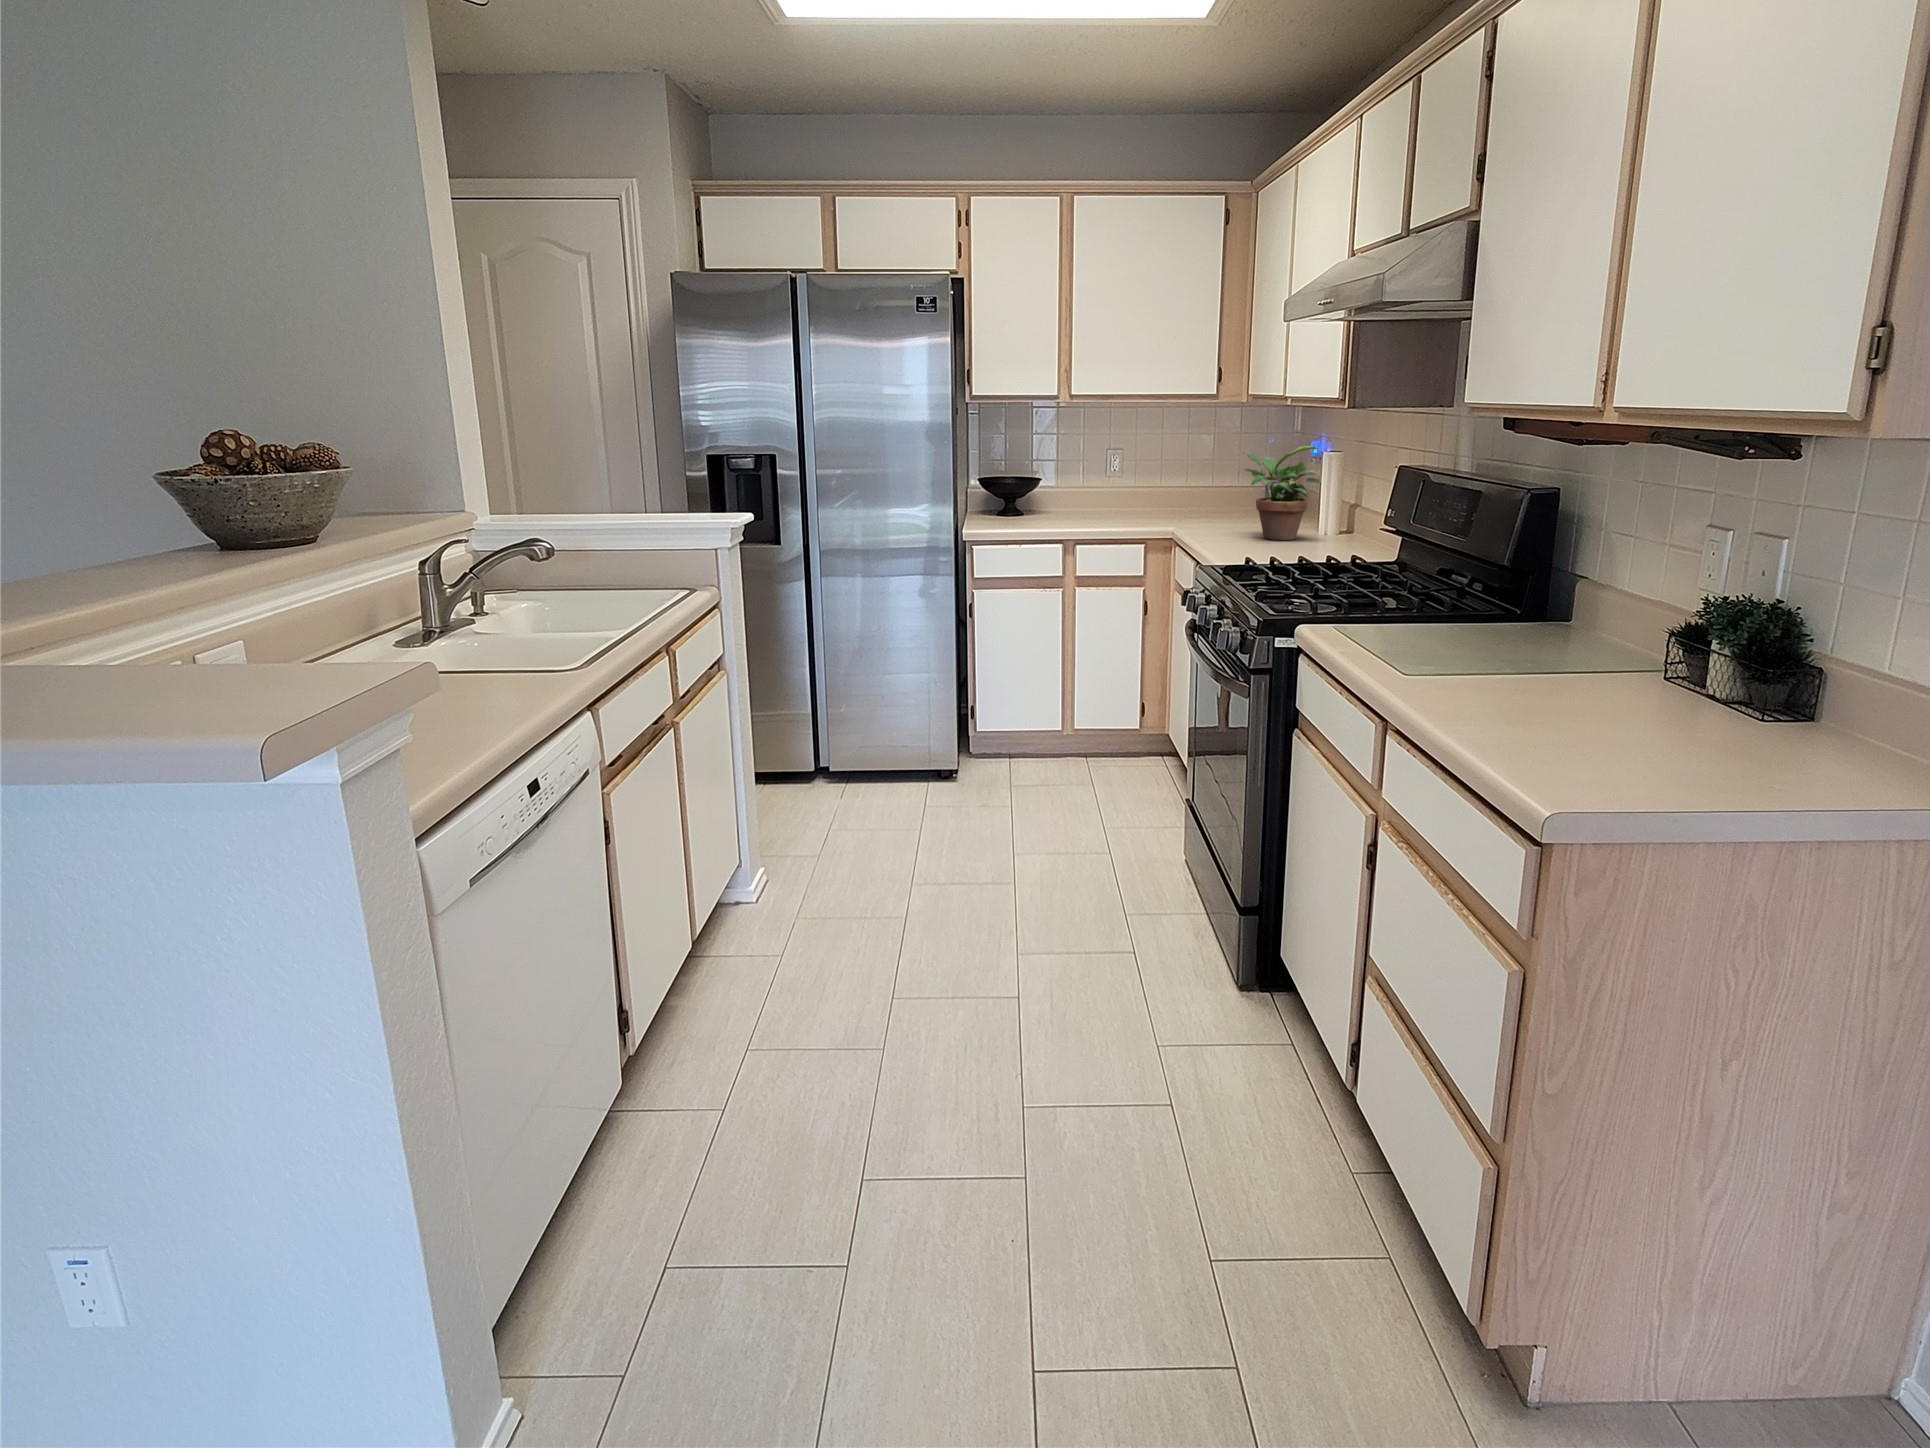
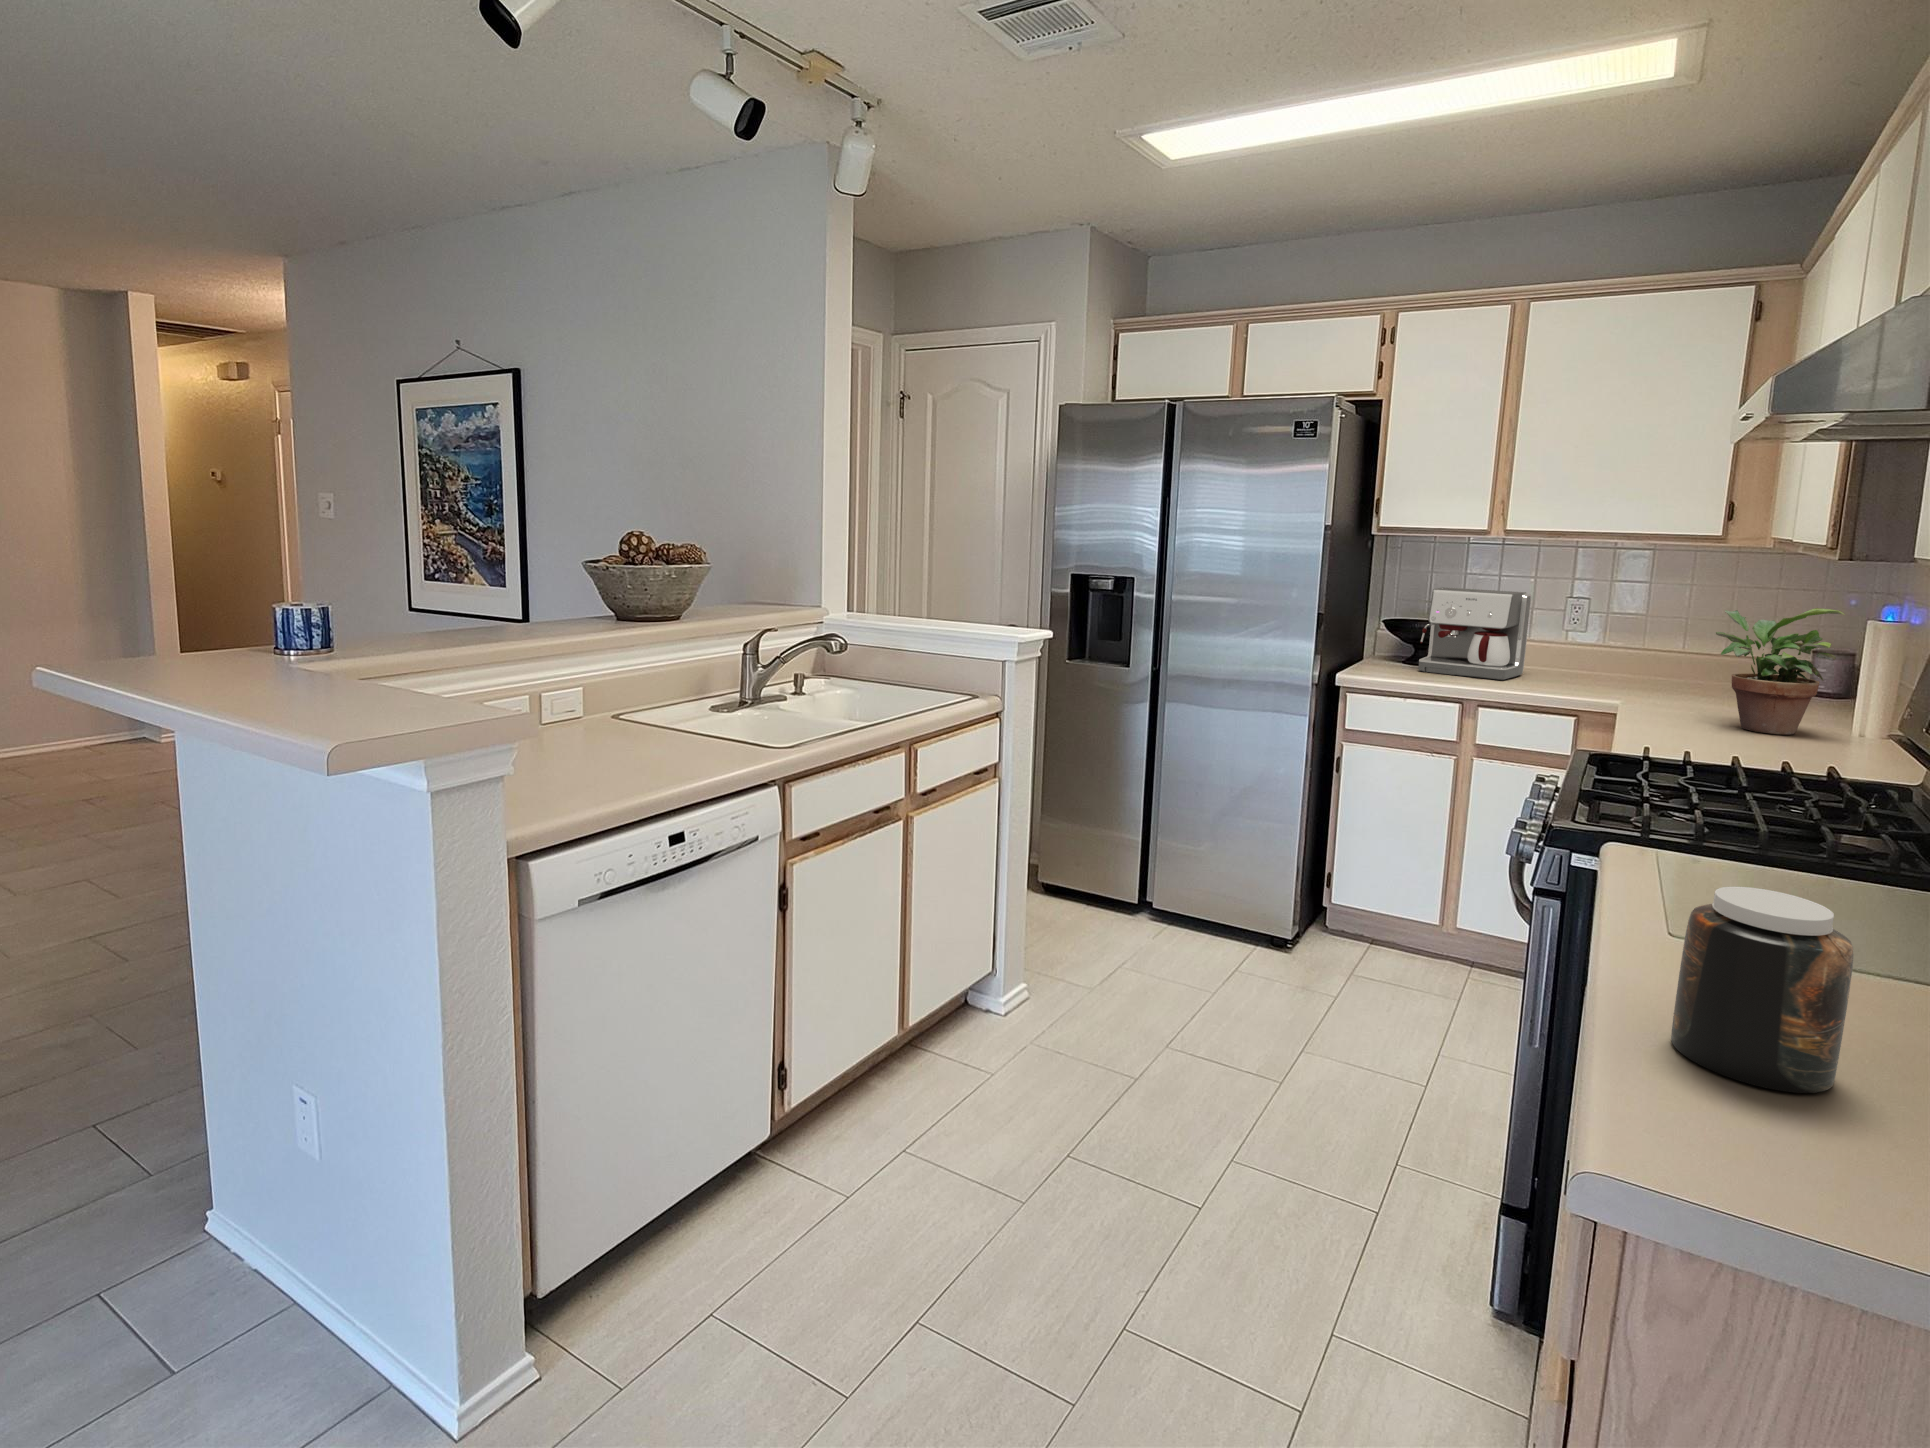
coffee maker: none [1016,447,1093,522] -> present [1418,587,1531,680]
jar: none [1490,630,1592,751] -> present [1671,886,1853,1093]

